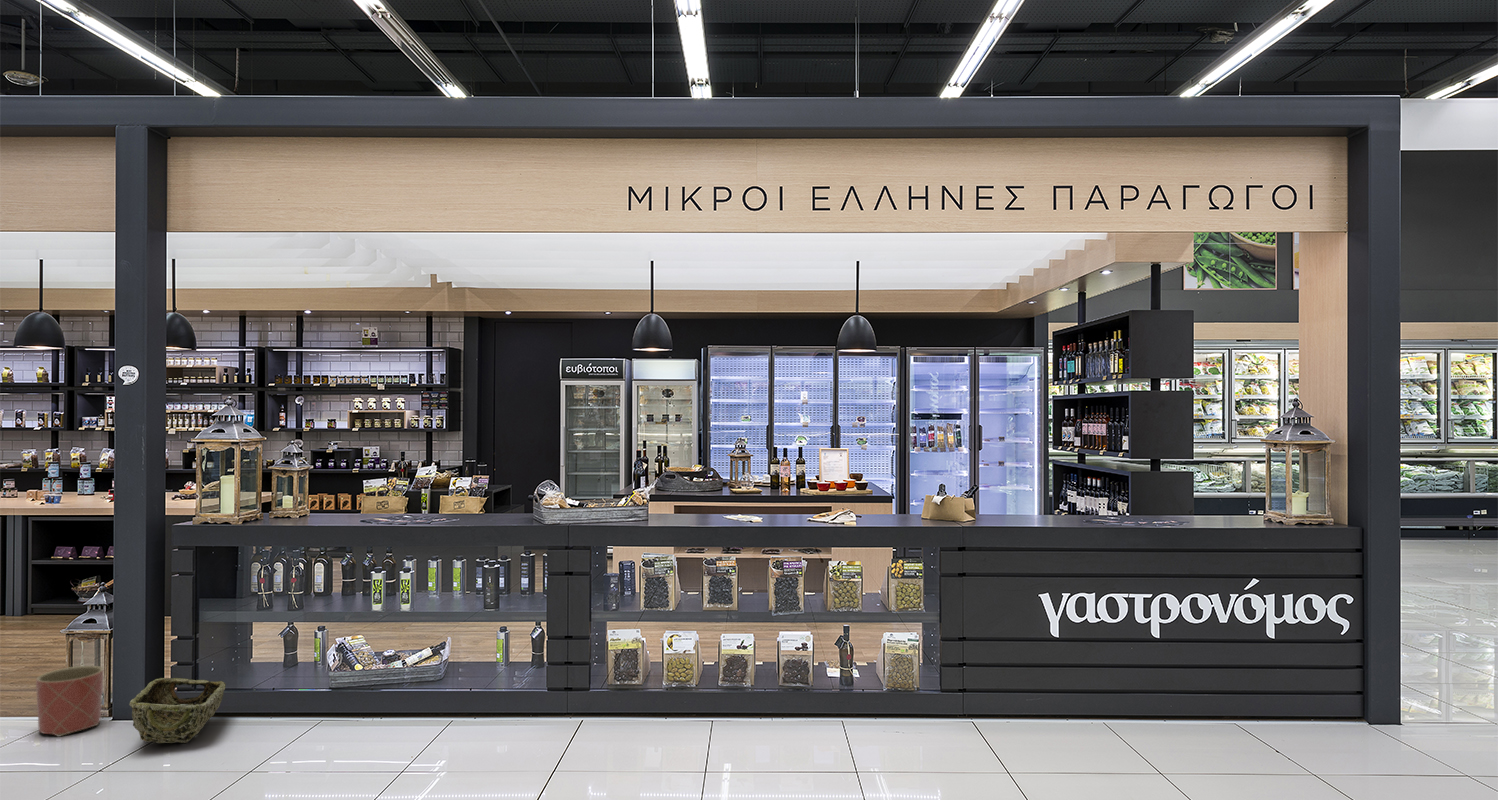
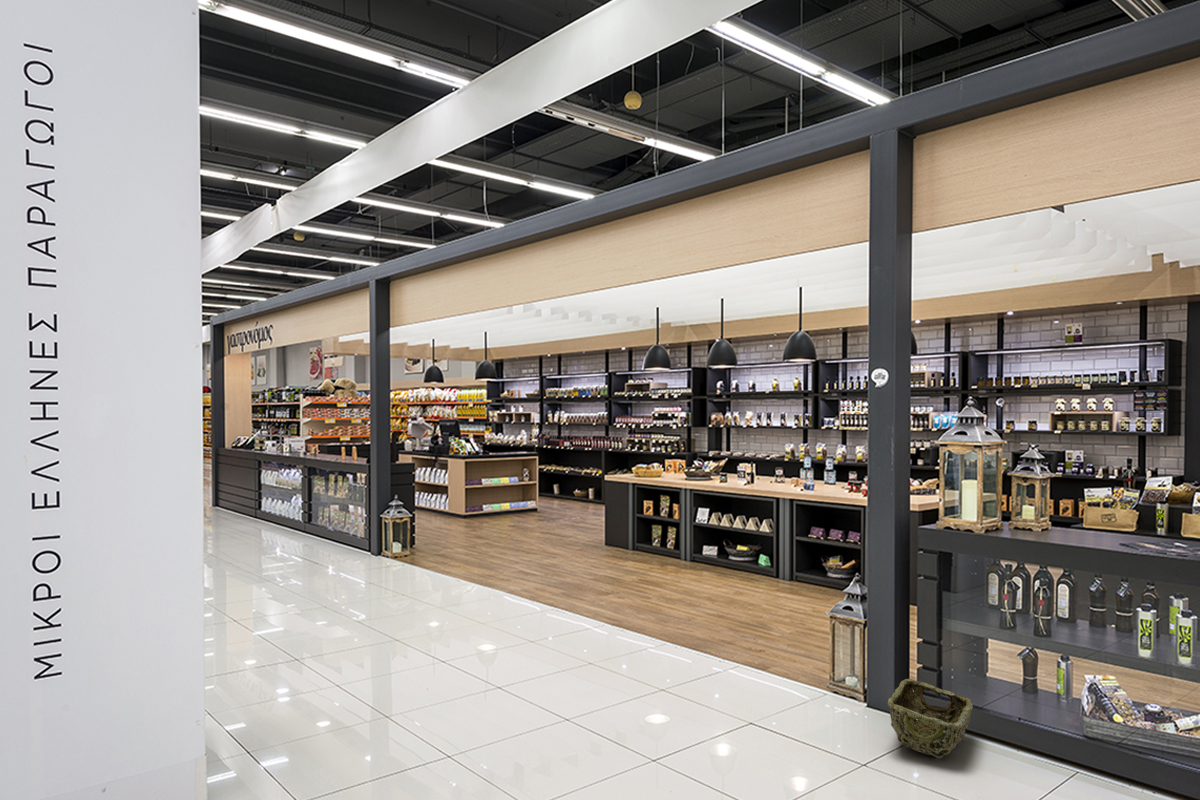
planter: present [36,666,103,736] -> none [811,646,861,710]

